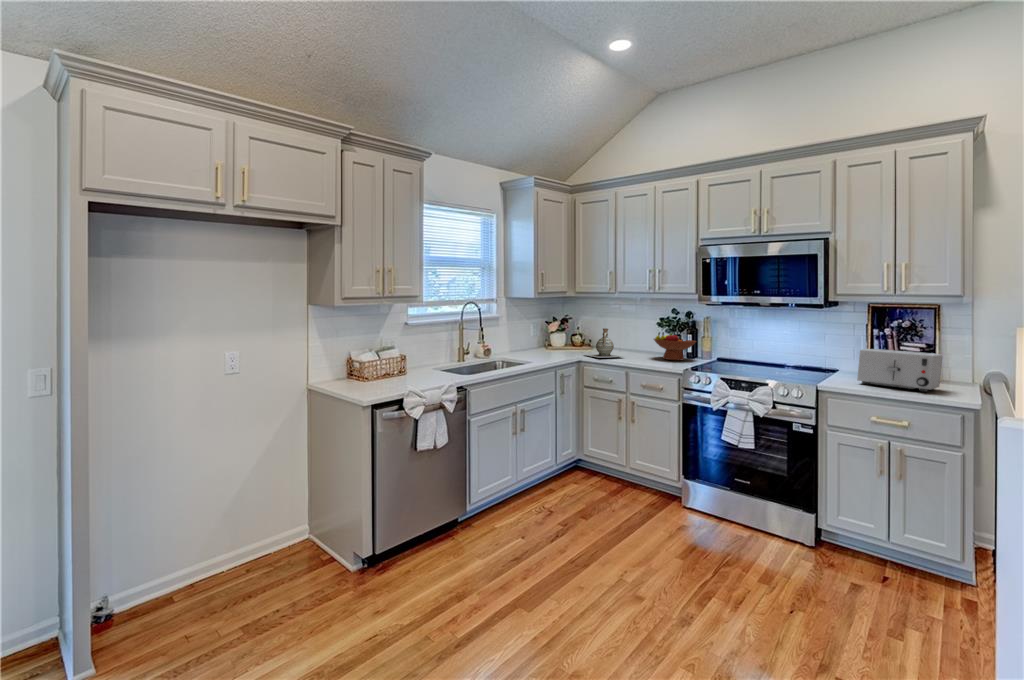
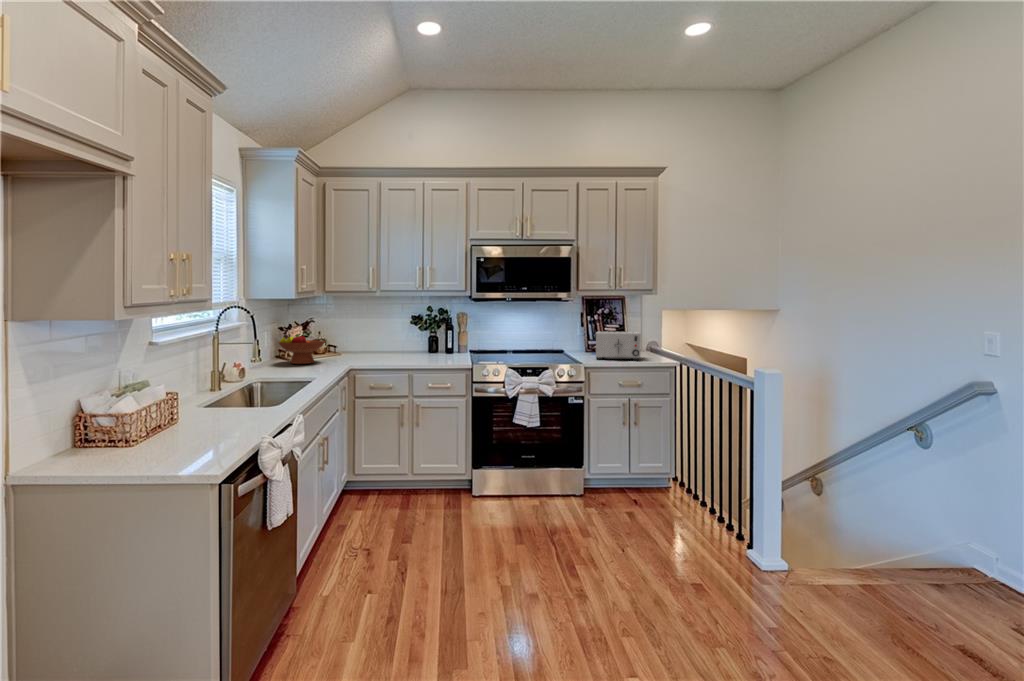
ceramic jug: present [586,328,621,358] -> none [345,330,393,363]
fruit bowl: present [654,332,696,360] -> present [278,334,325,364]

